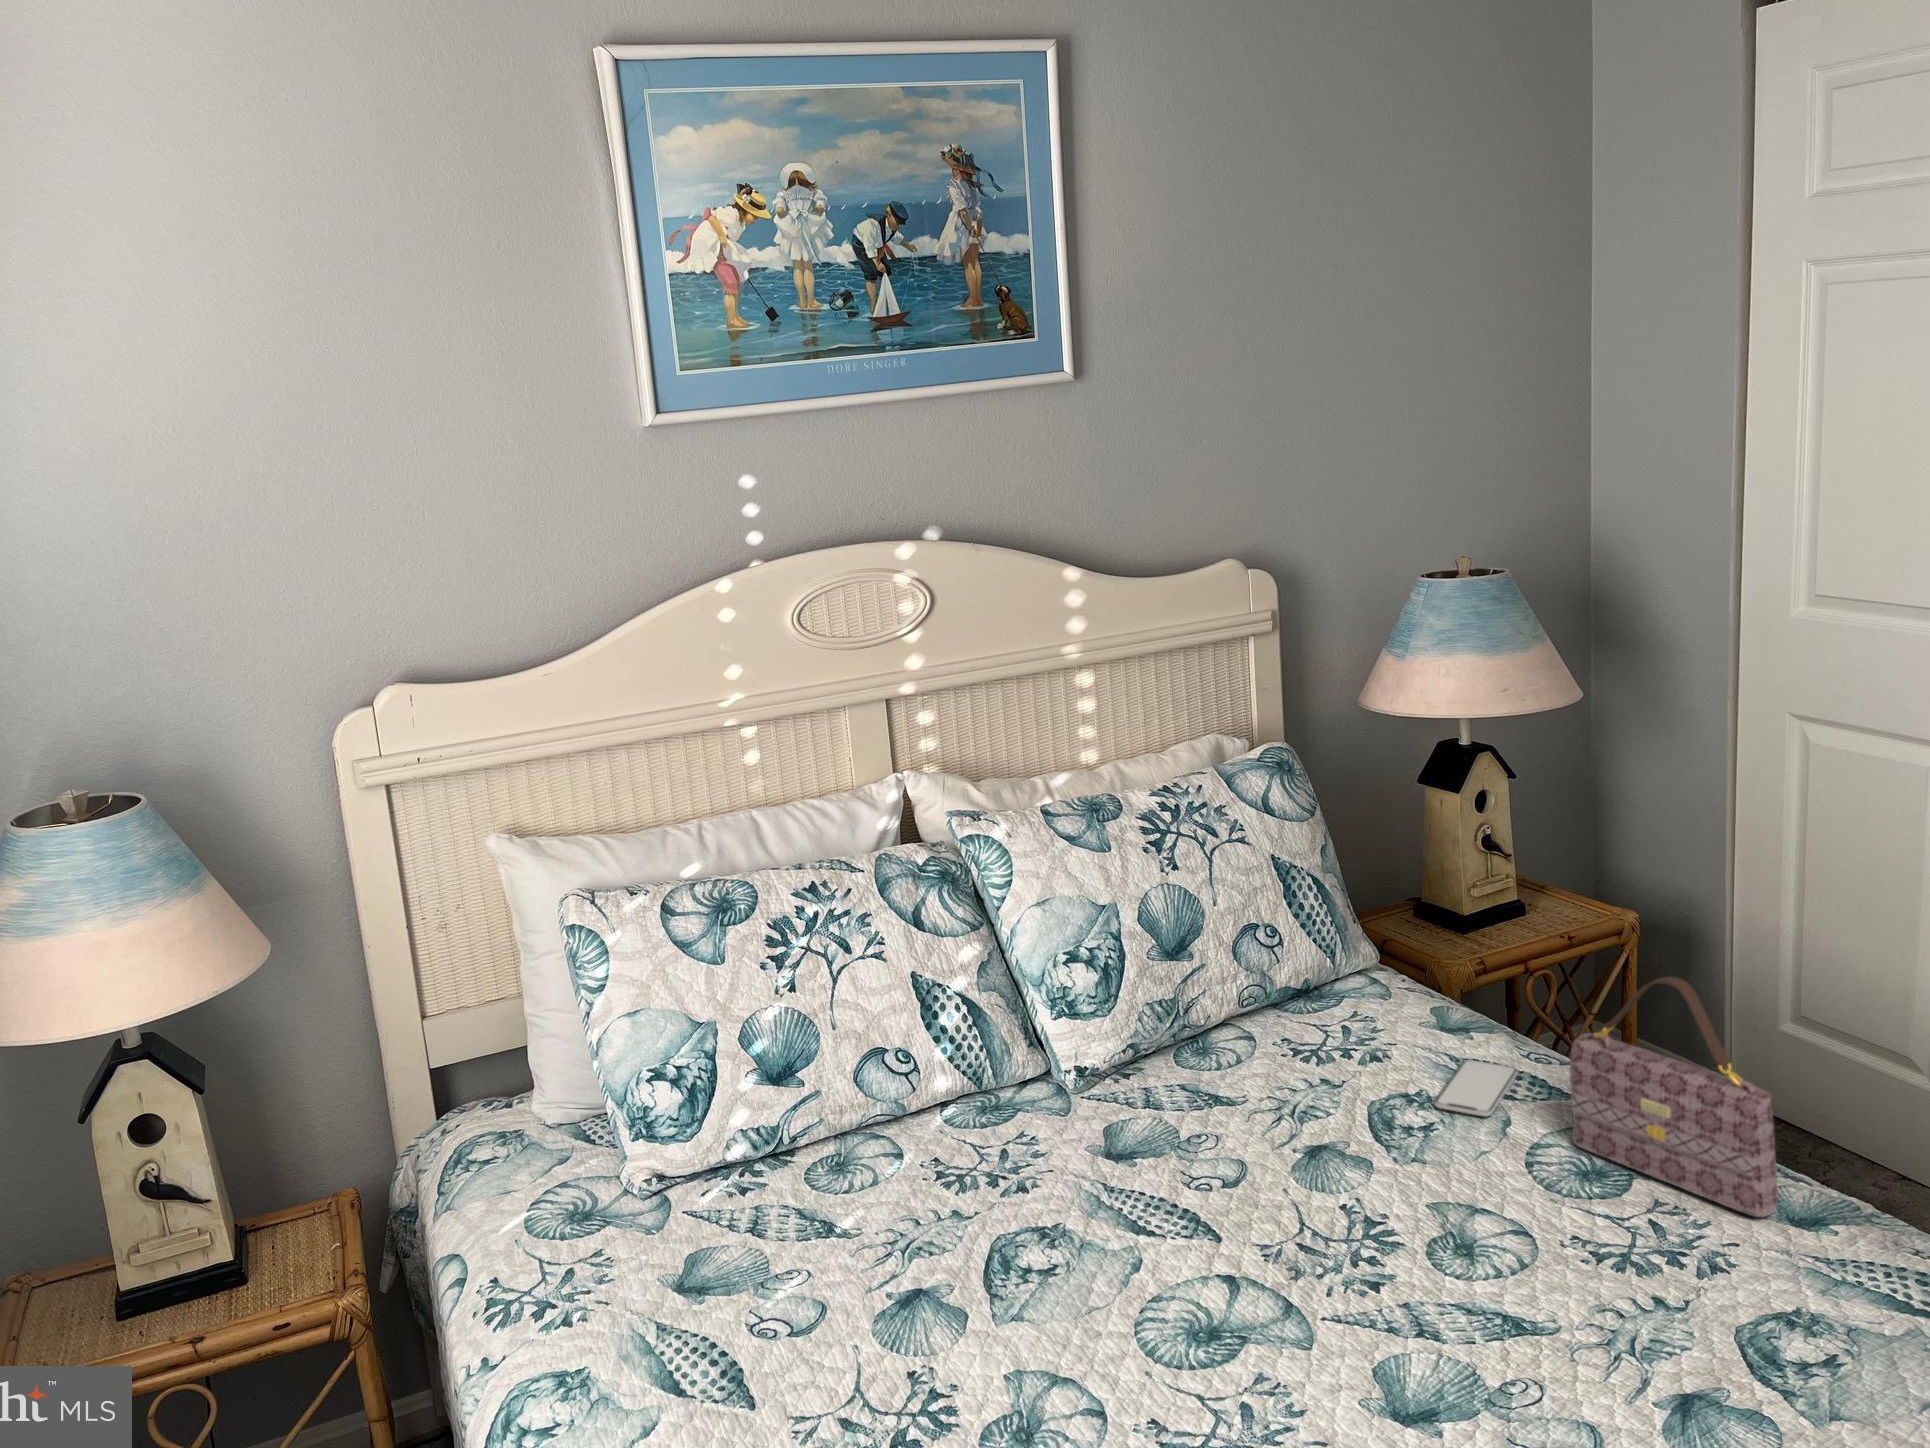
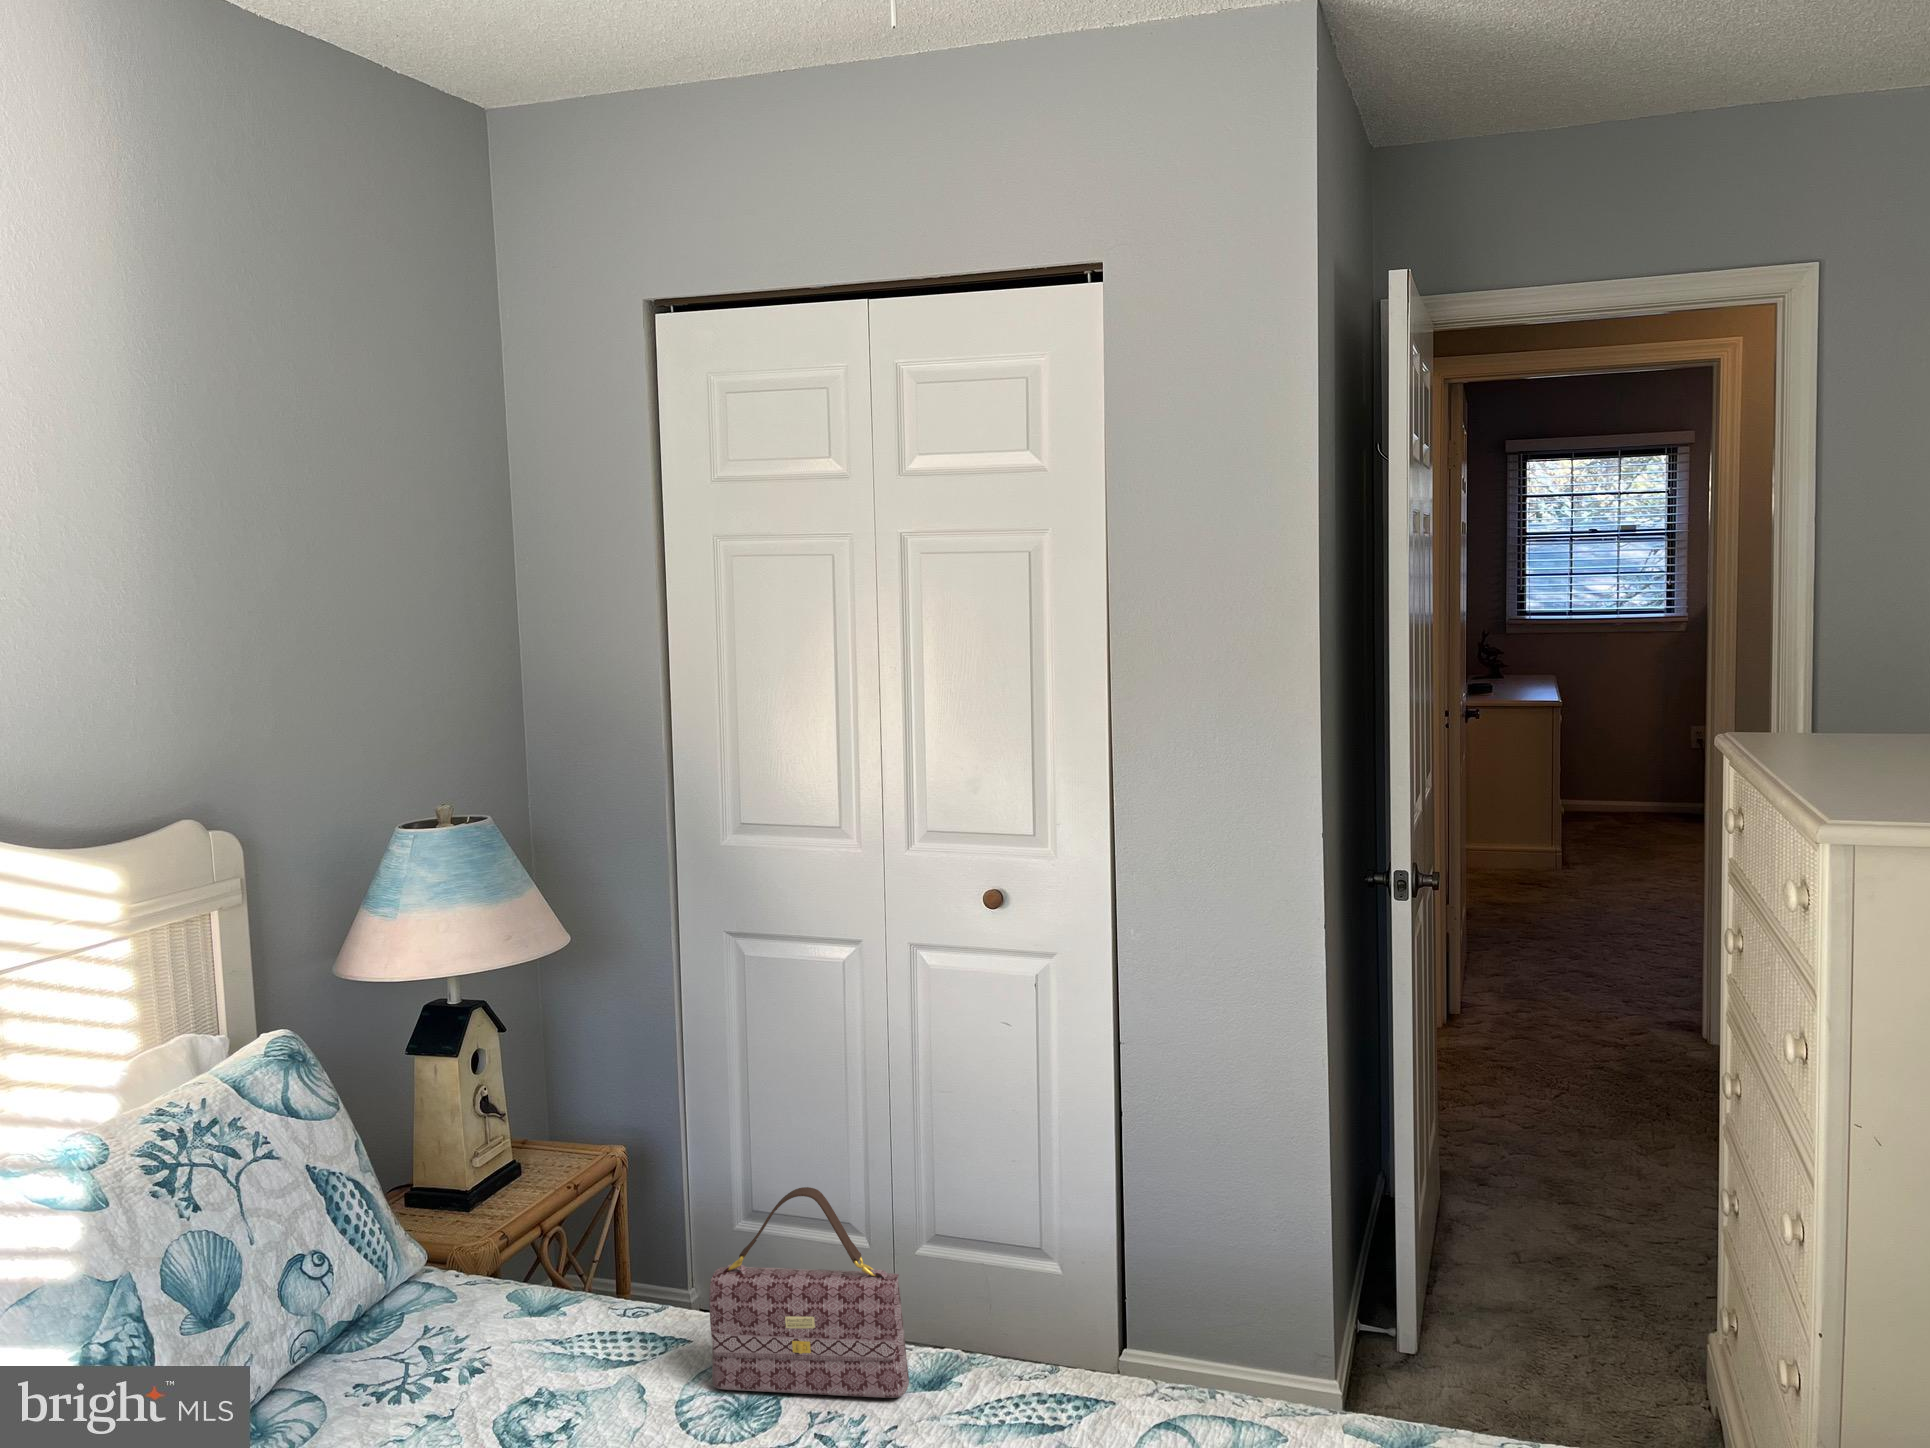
smartphone: present [1434,1060,1518,1116] -> none [562,1330,626,1400]

